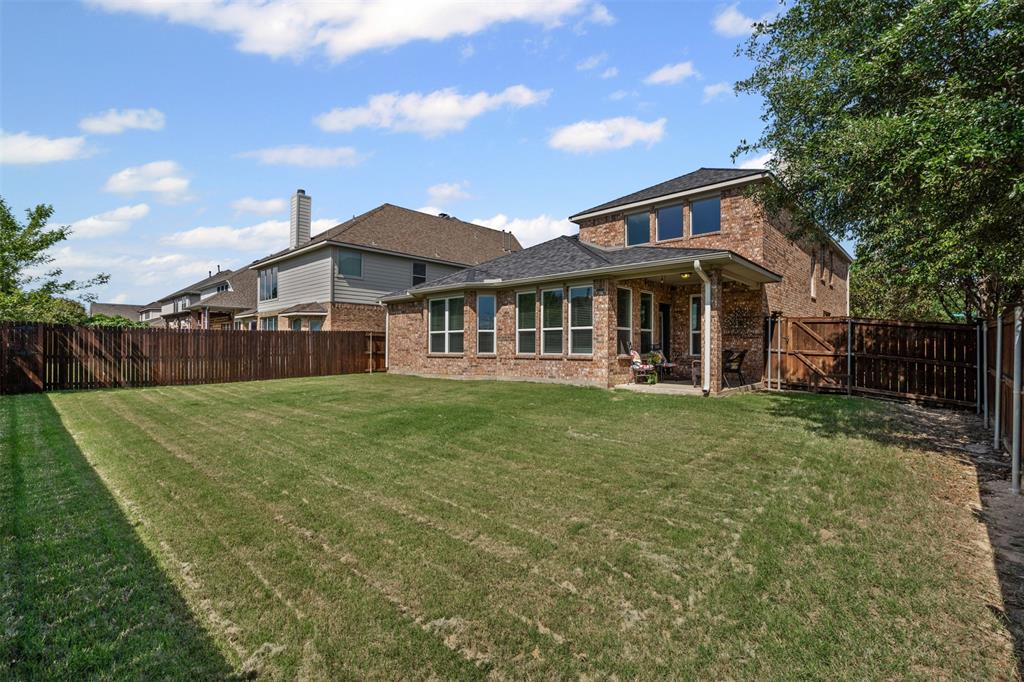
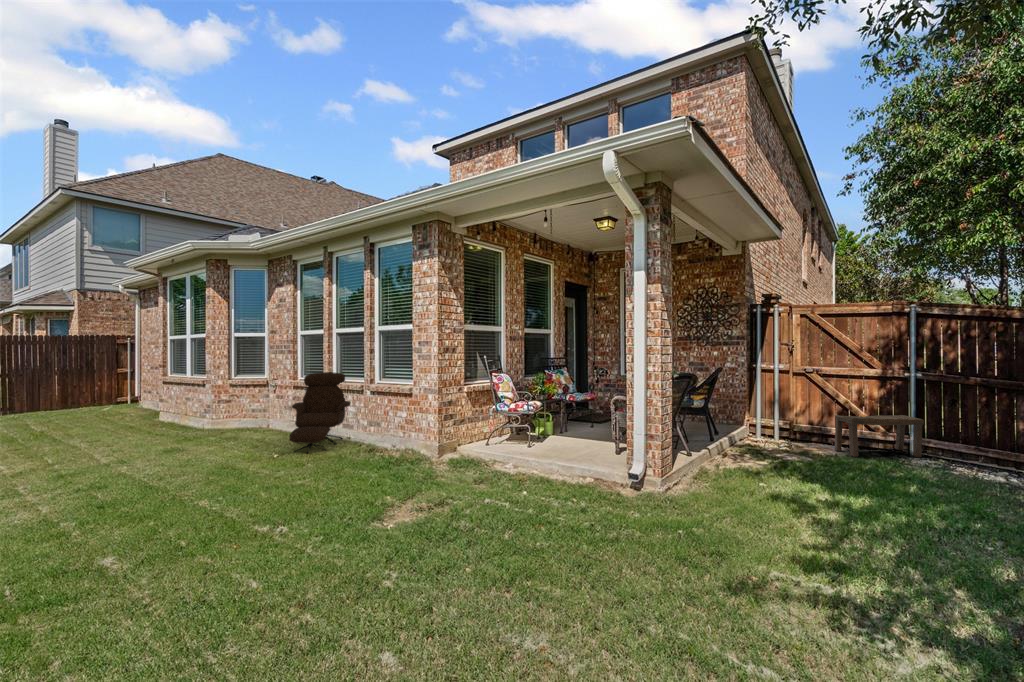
lounge chair: none [525,350,553,388] -> present [290,372,350,454]

